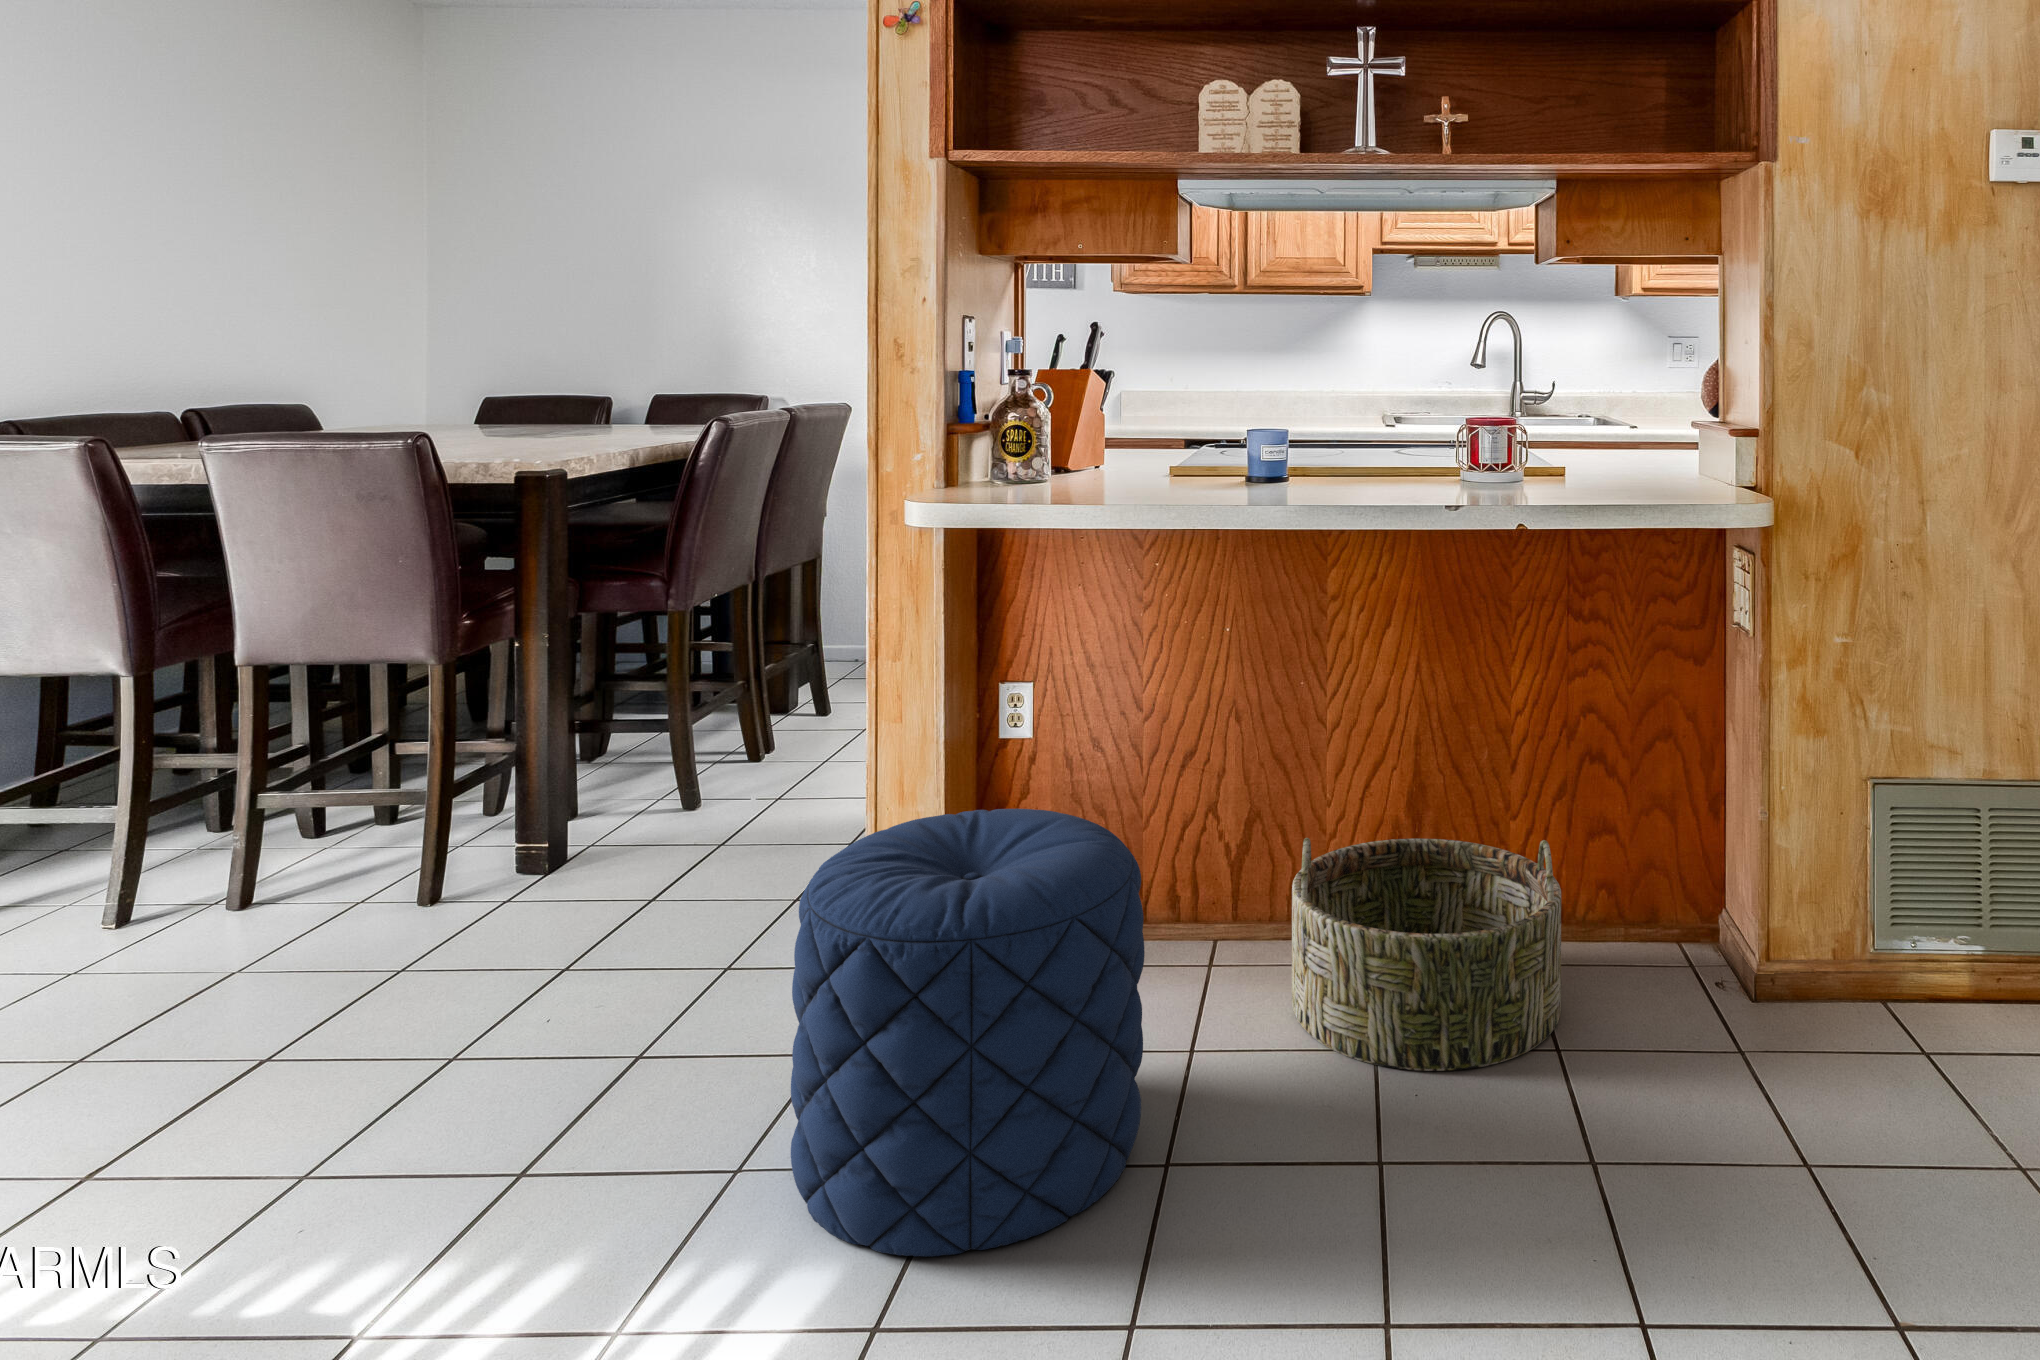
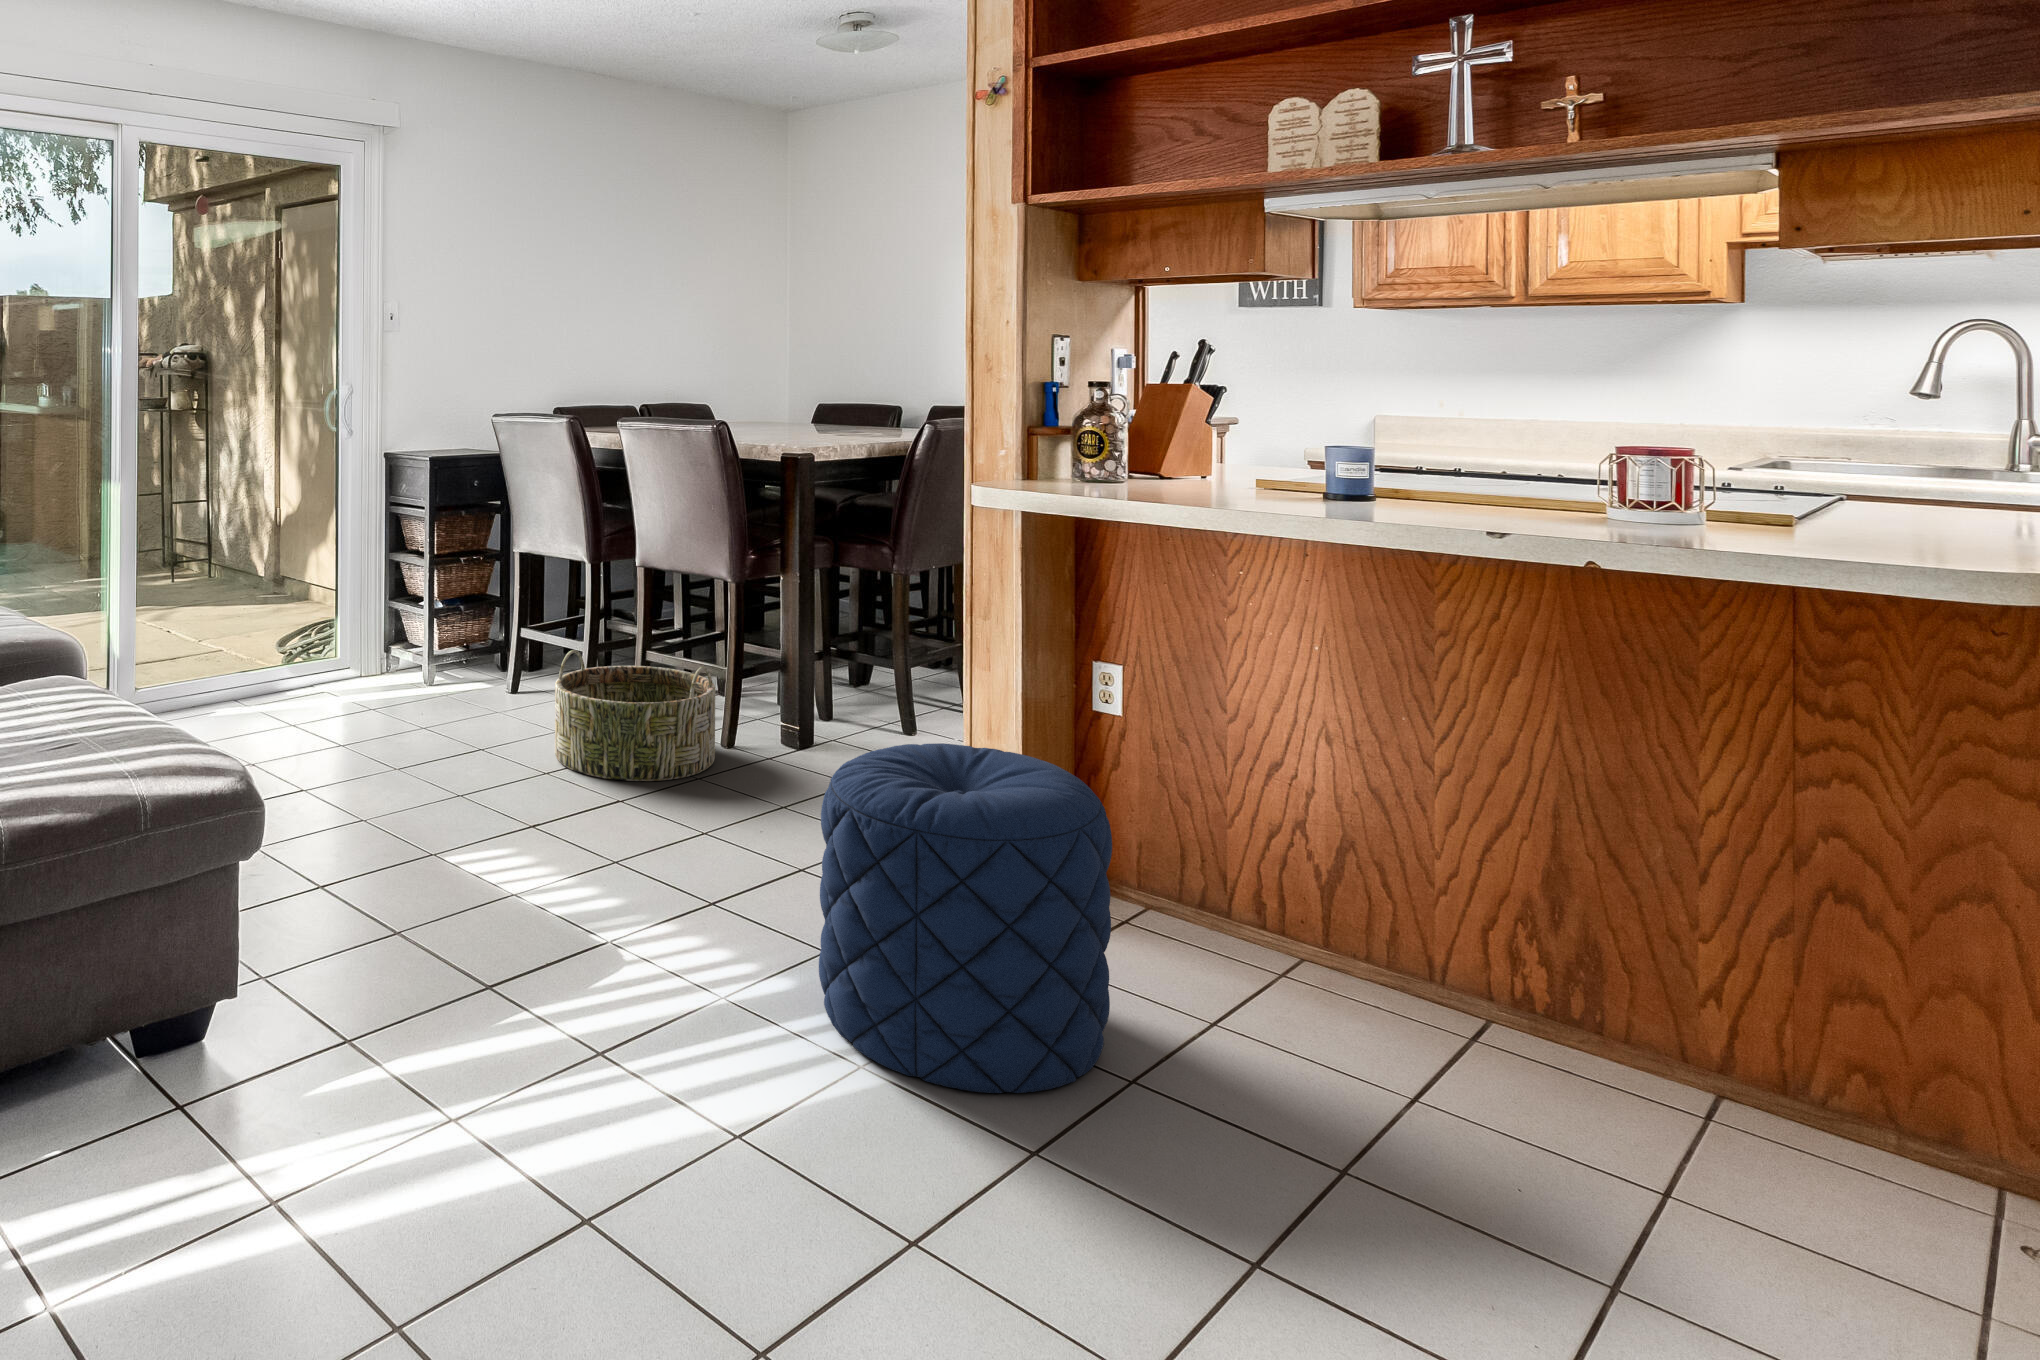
basket: present [1292,838,1561,1071] -> present [555,650,715,781]

